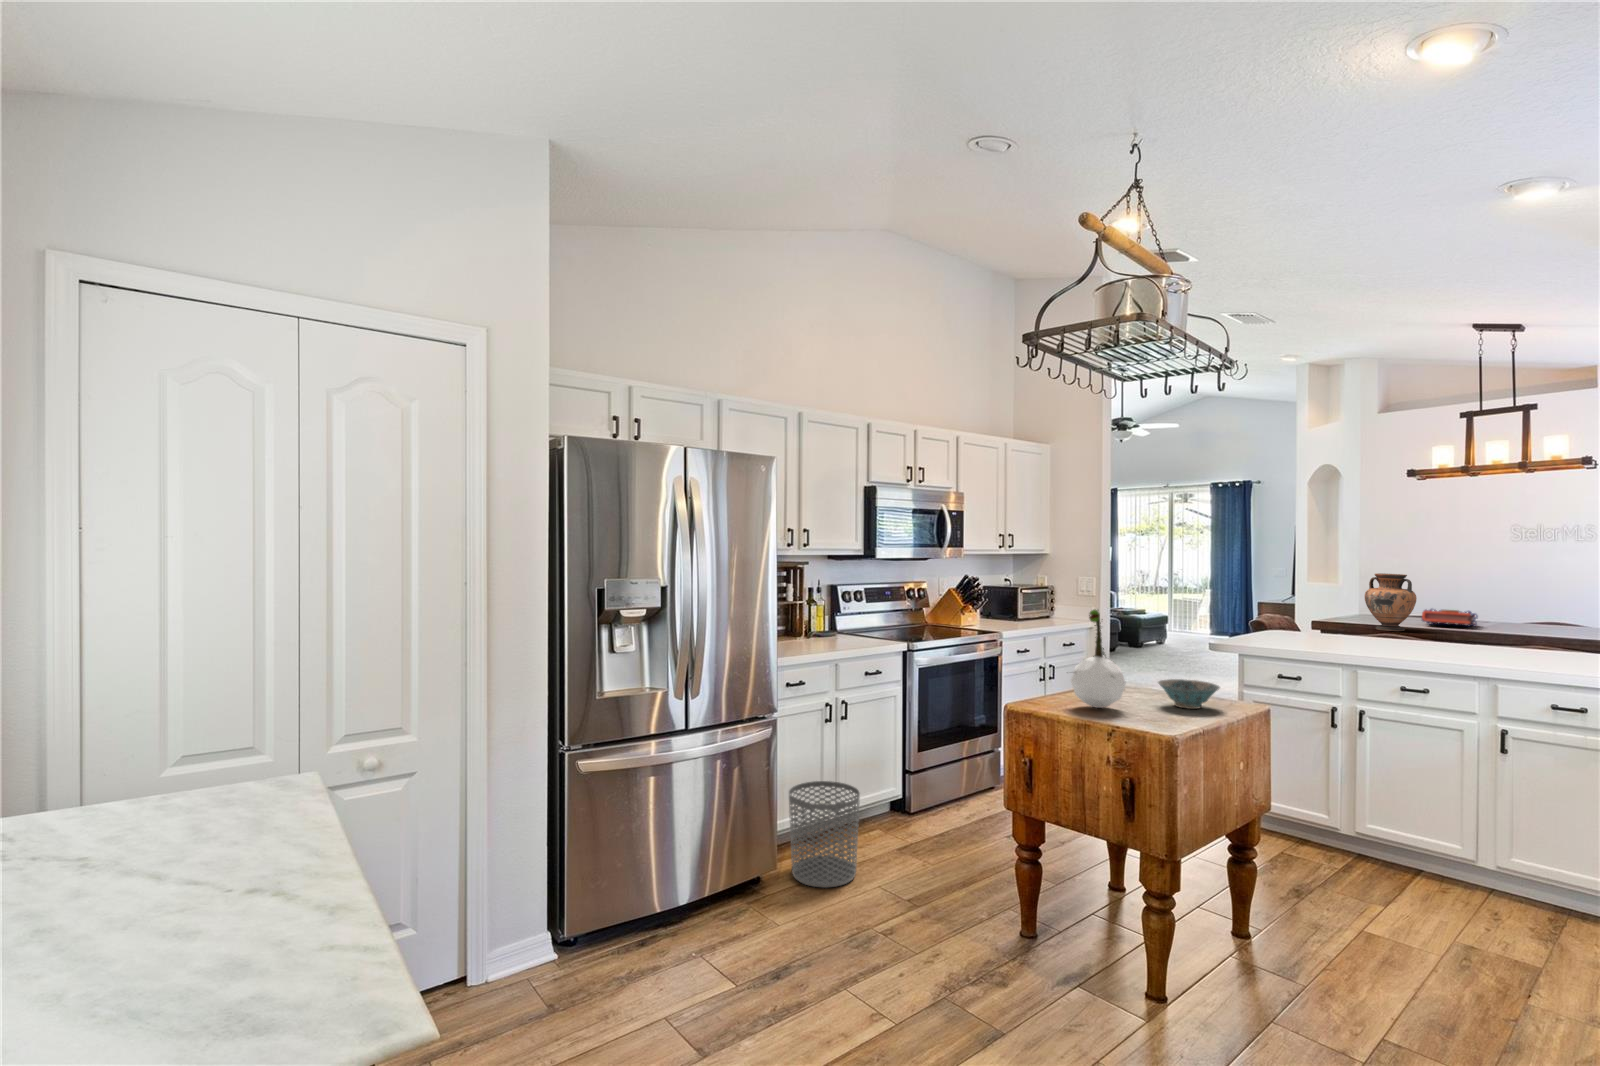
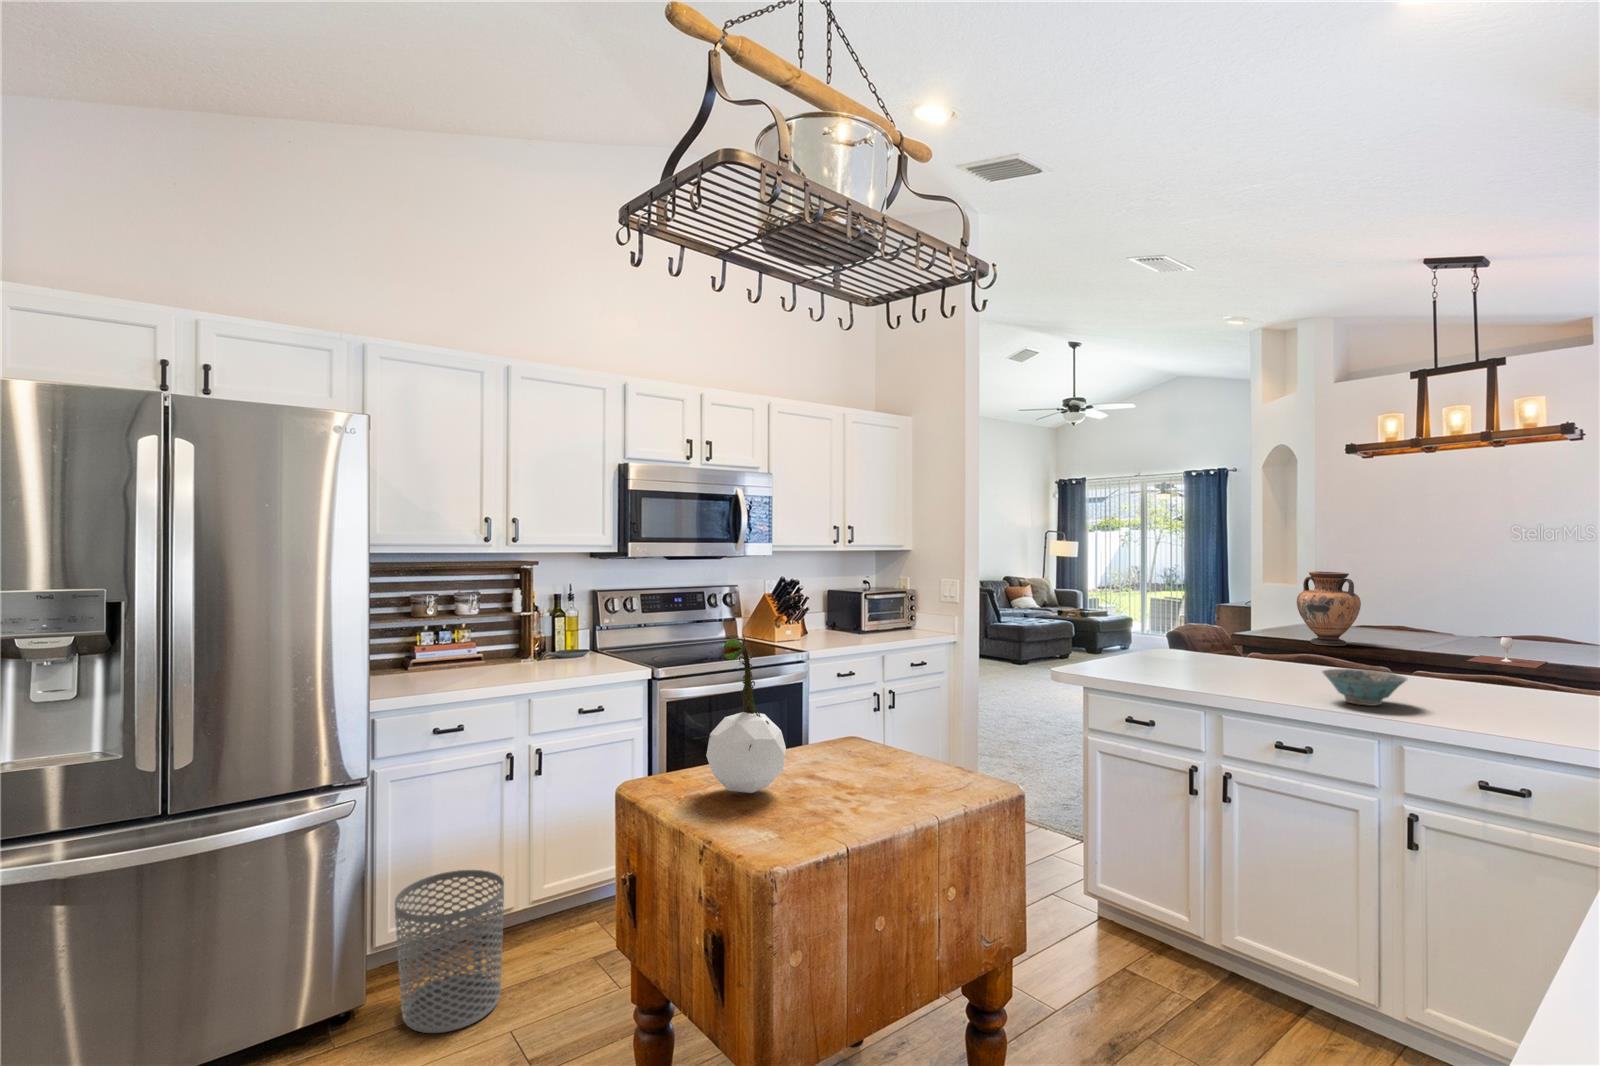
book: present [1422,609,1478,627] -> none [1375,615,1446,639]
wine glass: none [1503,623,1564,646] -> present [1467,637,1547,668]
ceramic bowl: present [1158,679,1220,709] -> present [1322,669,1407,706]

